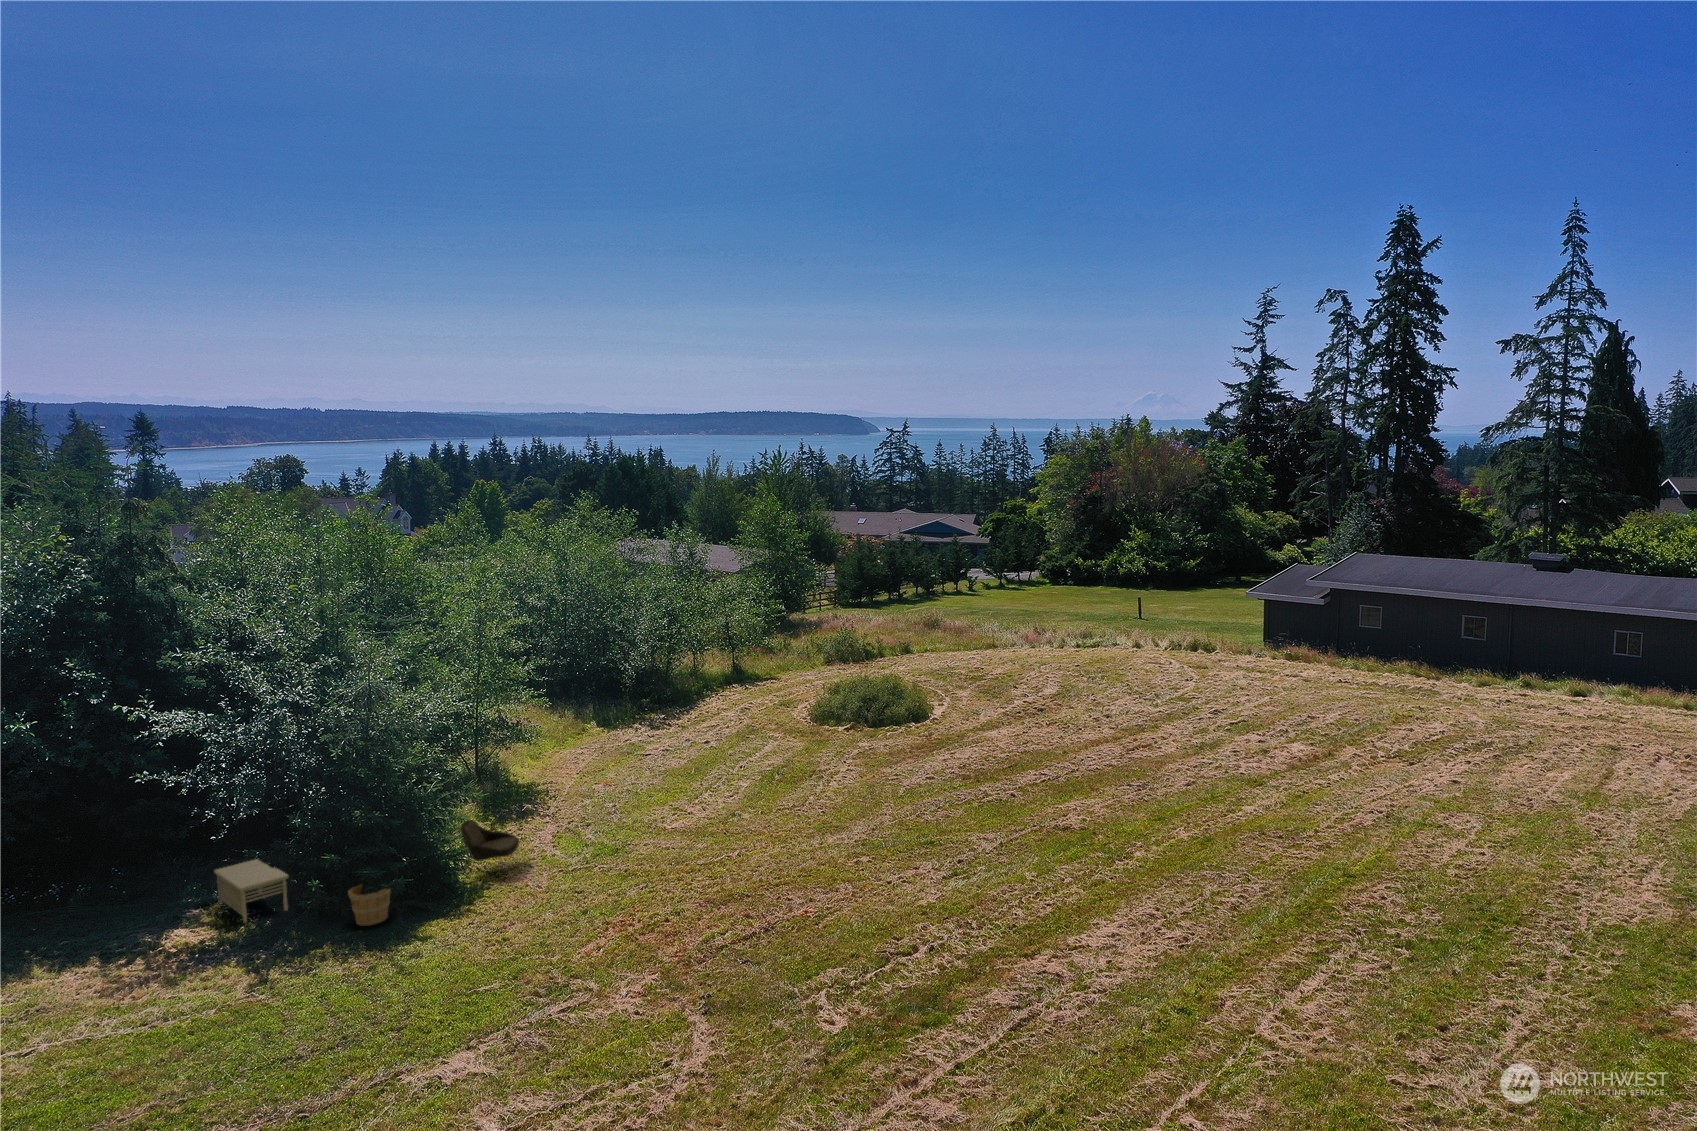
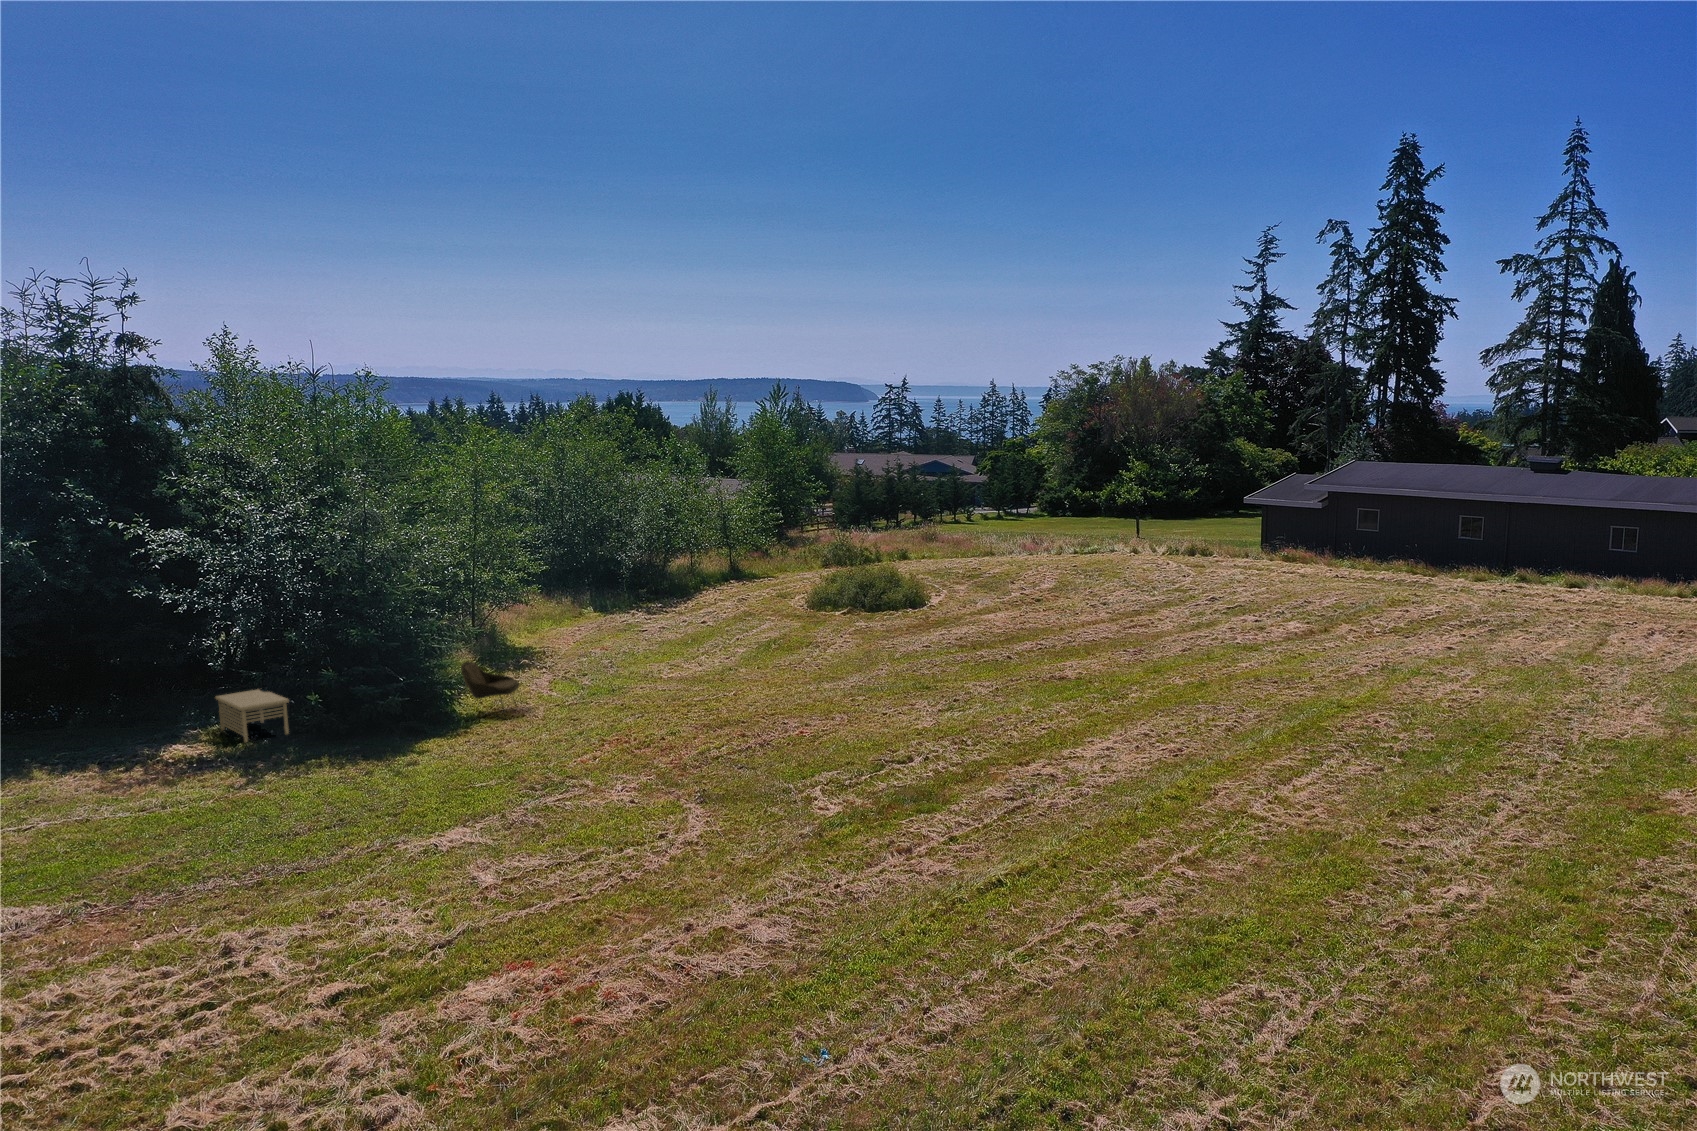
wooden bucket: present [348,884,391,926] -> none [348,708,392,749]

